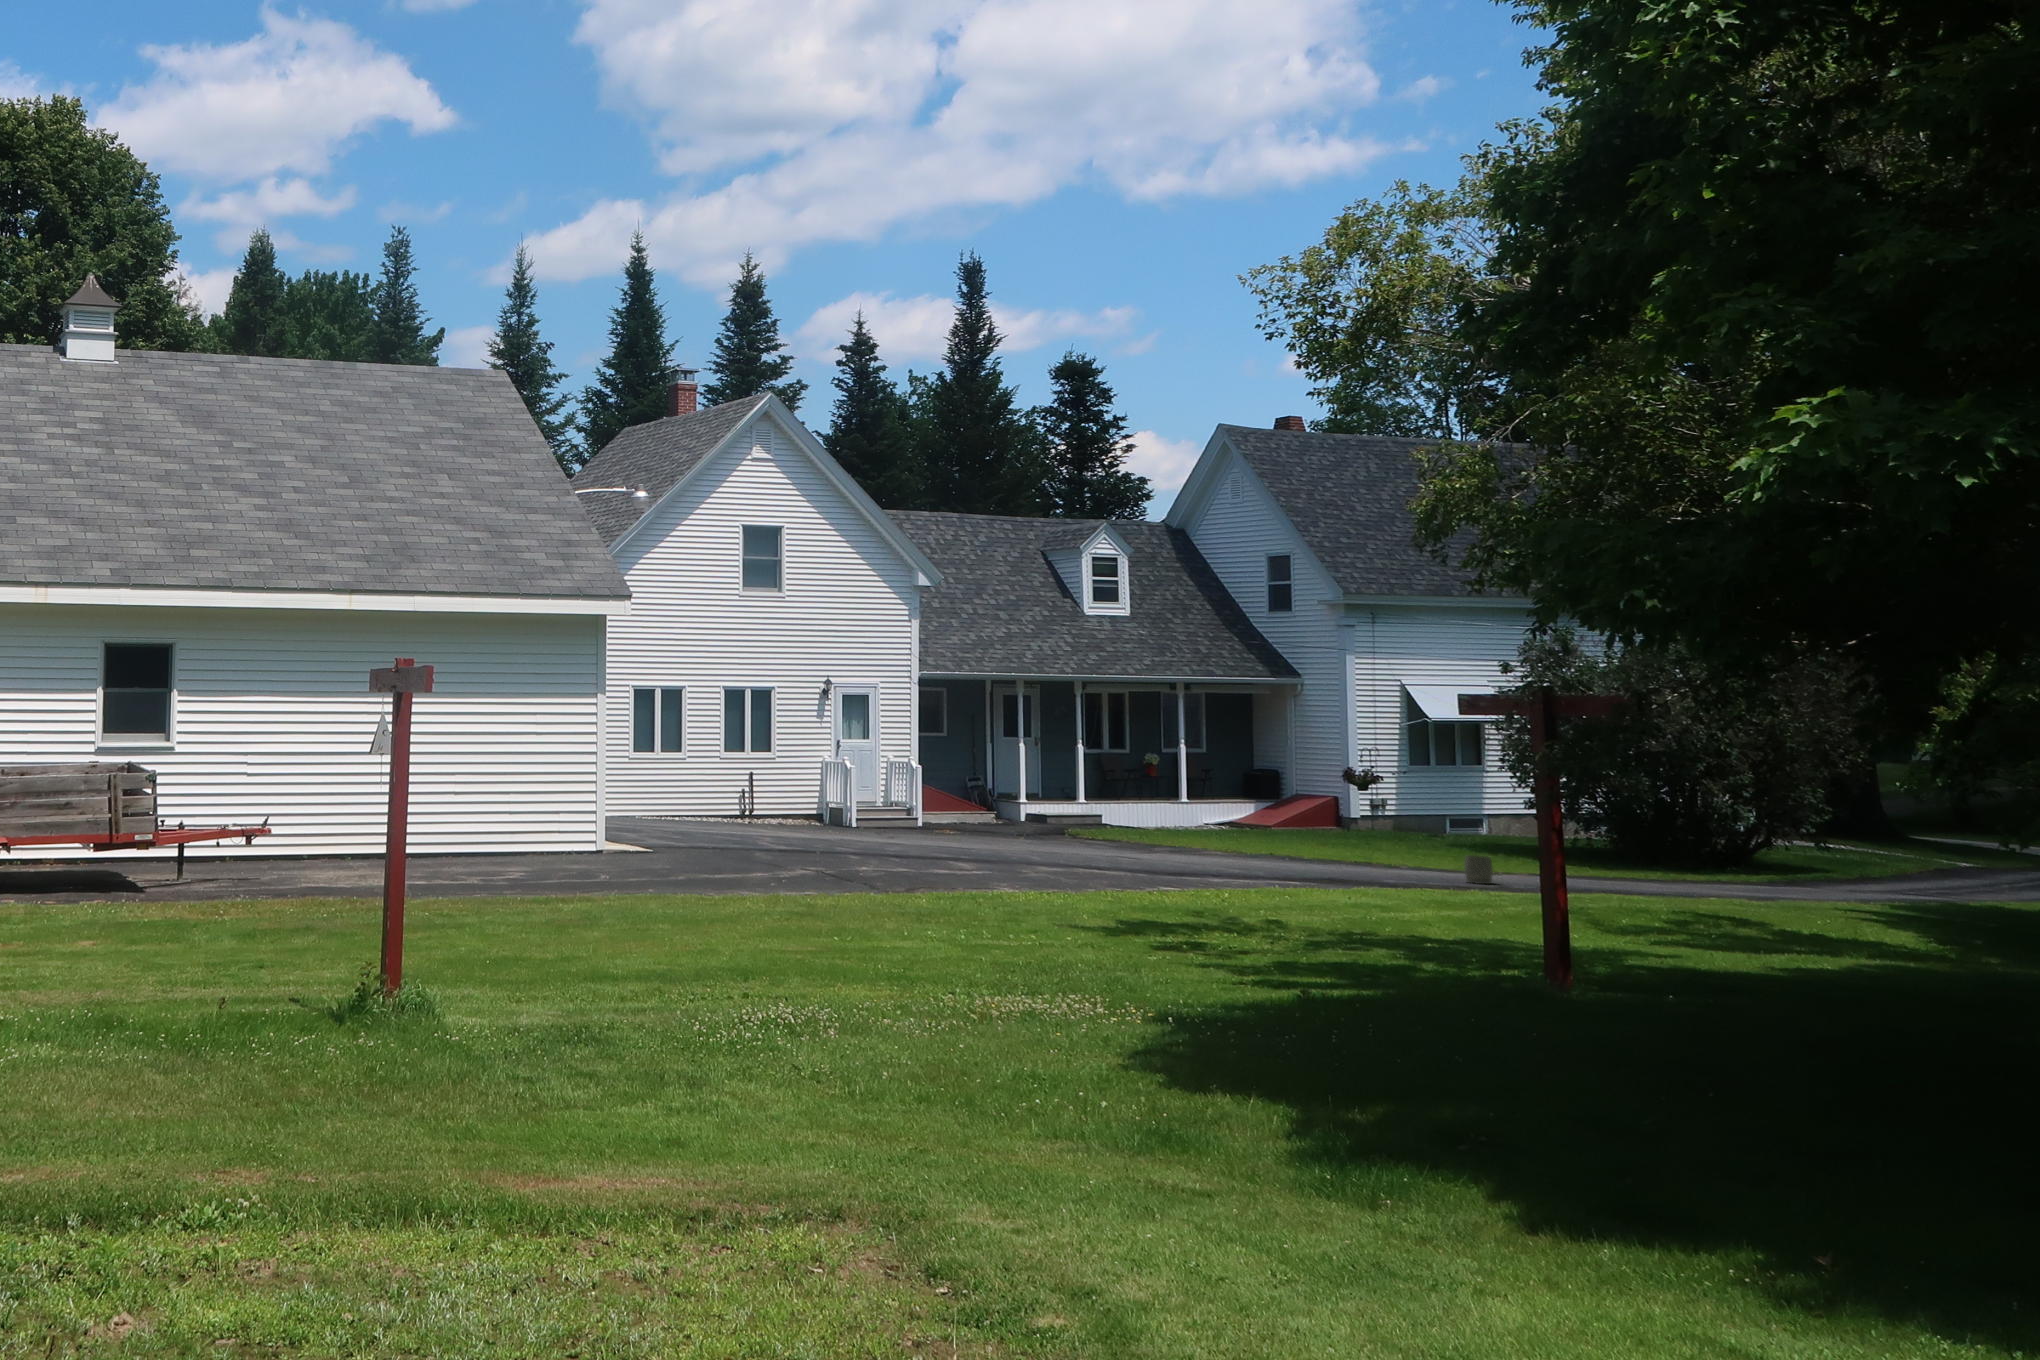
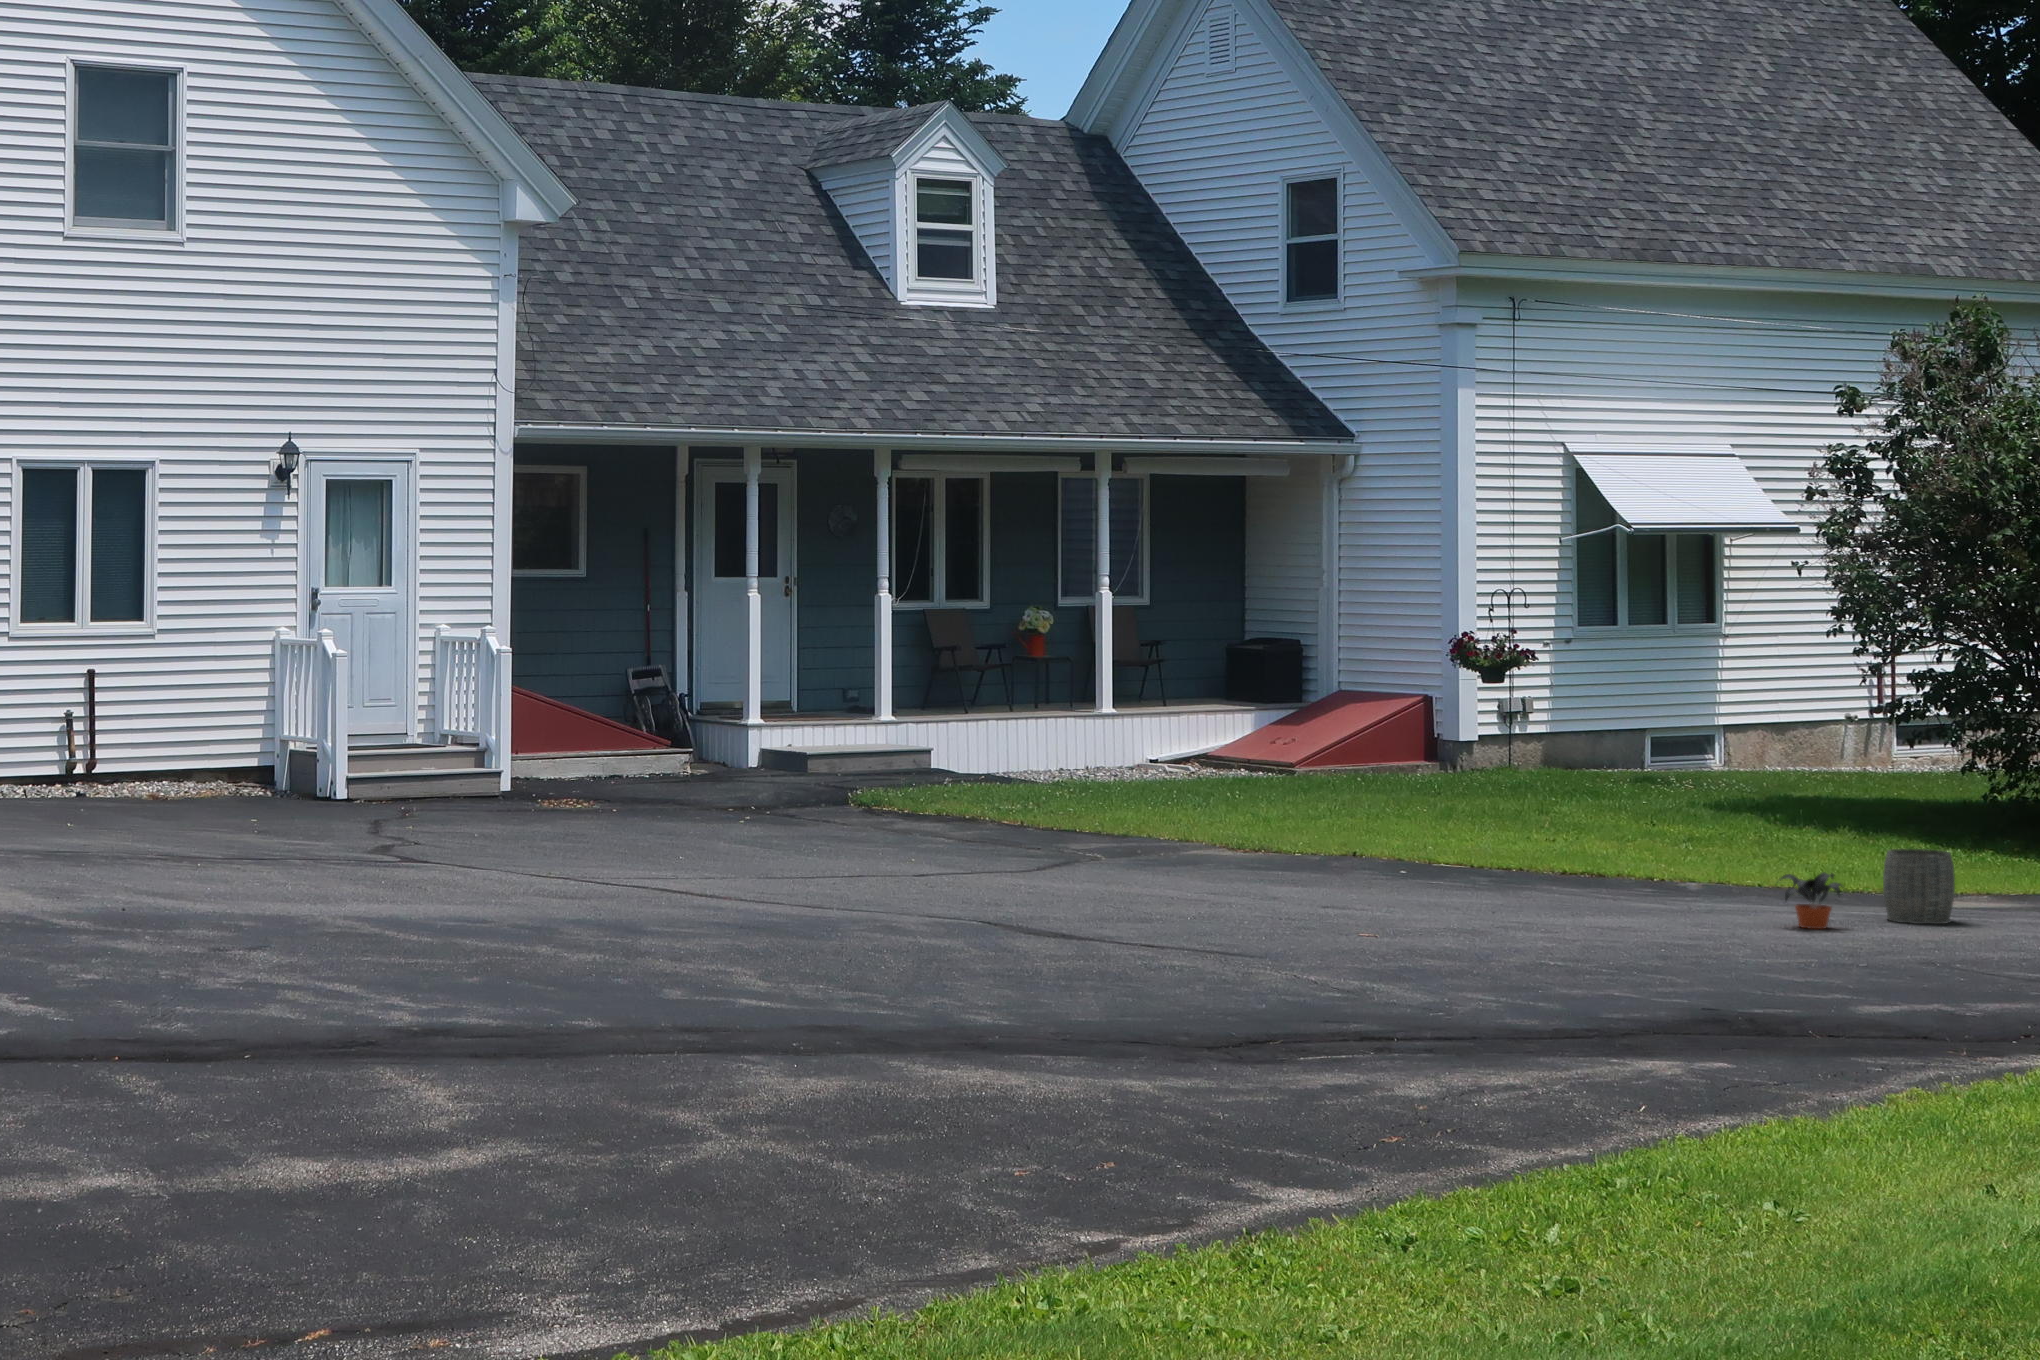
potted plant: none [1418,862,1446,884] -> present [1780,872,1842,929]

